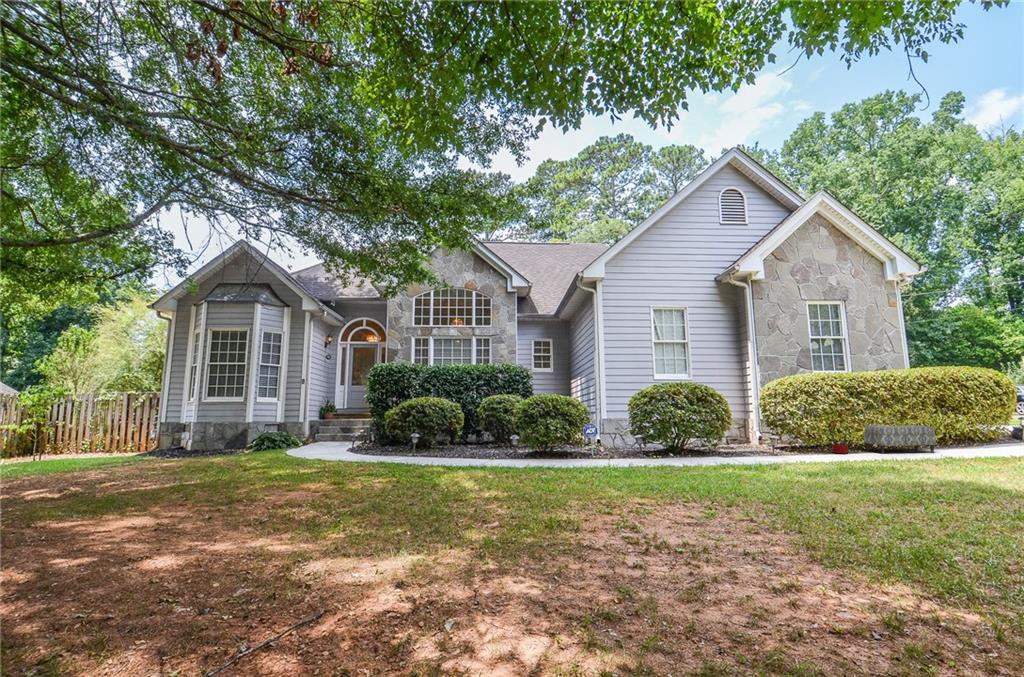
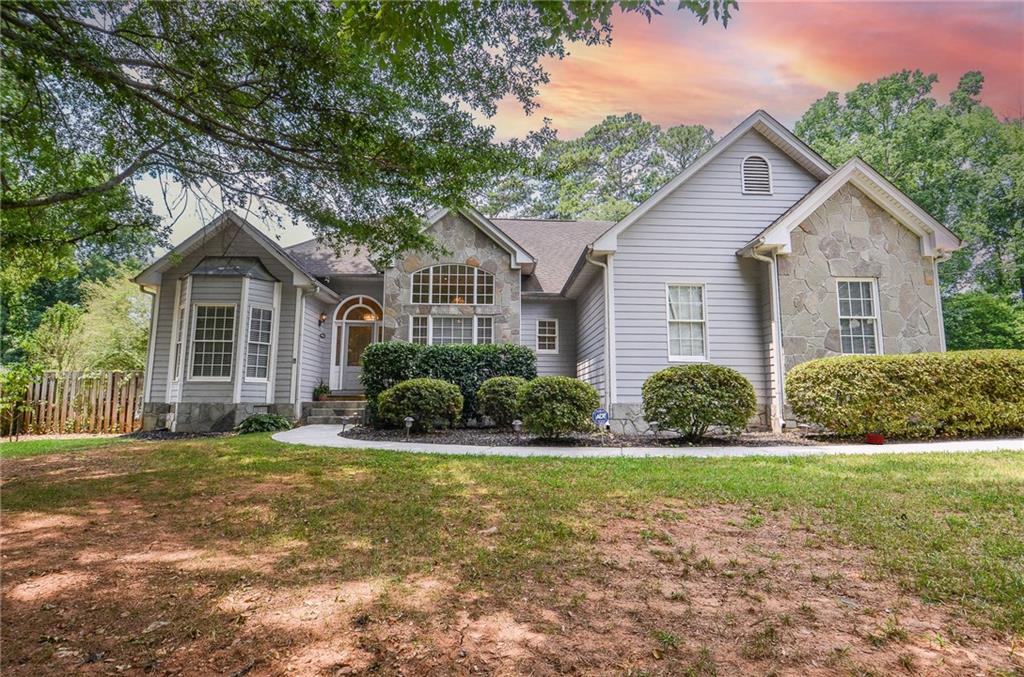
bench: present [864,425,936,454] -> none [899,413,982,445]

